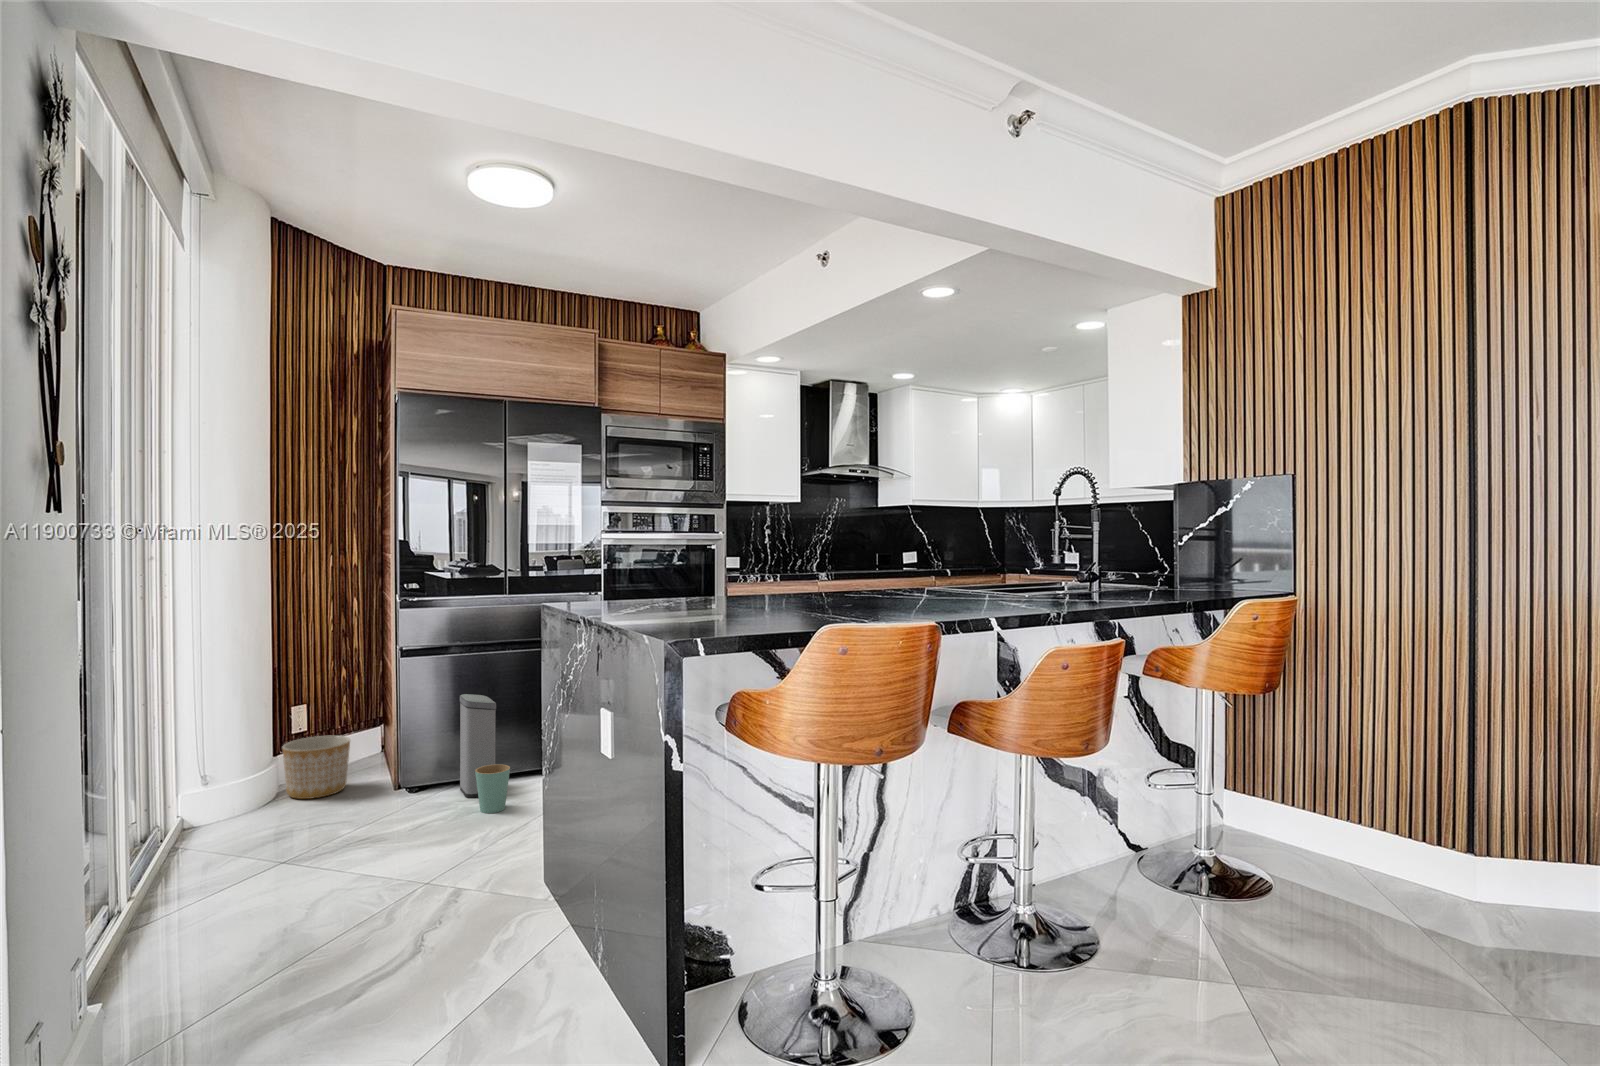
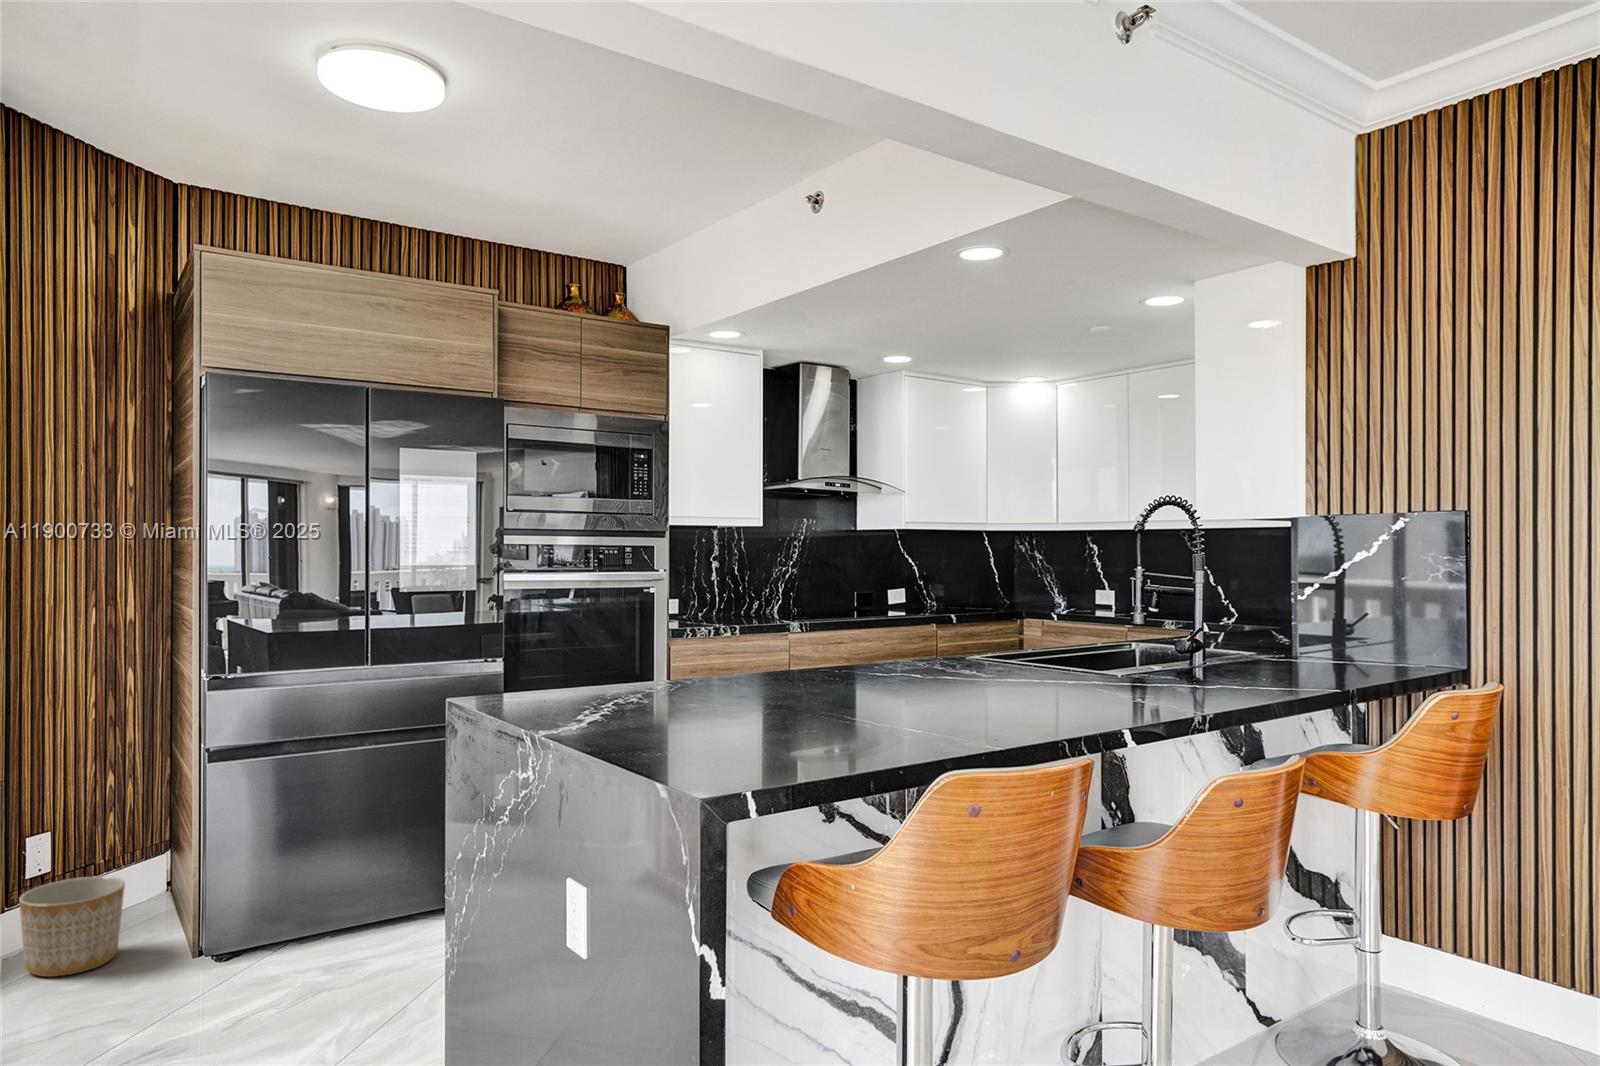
trash can: present [460,694,510,813] -> none [293,812,373,992]

